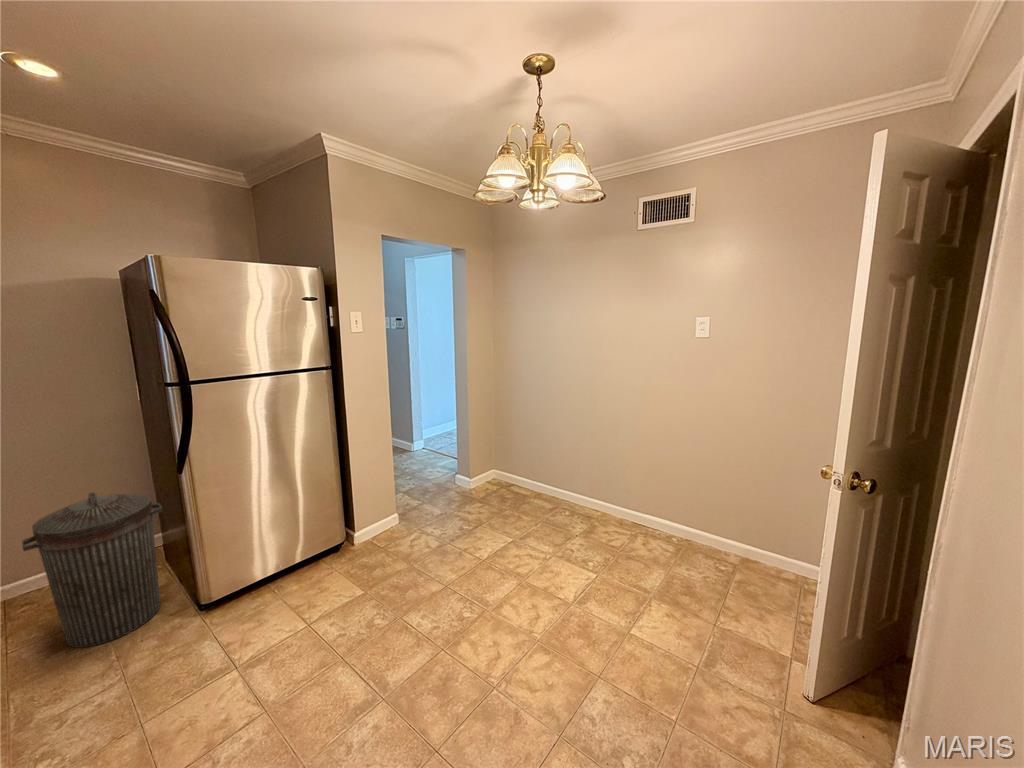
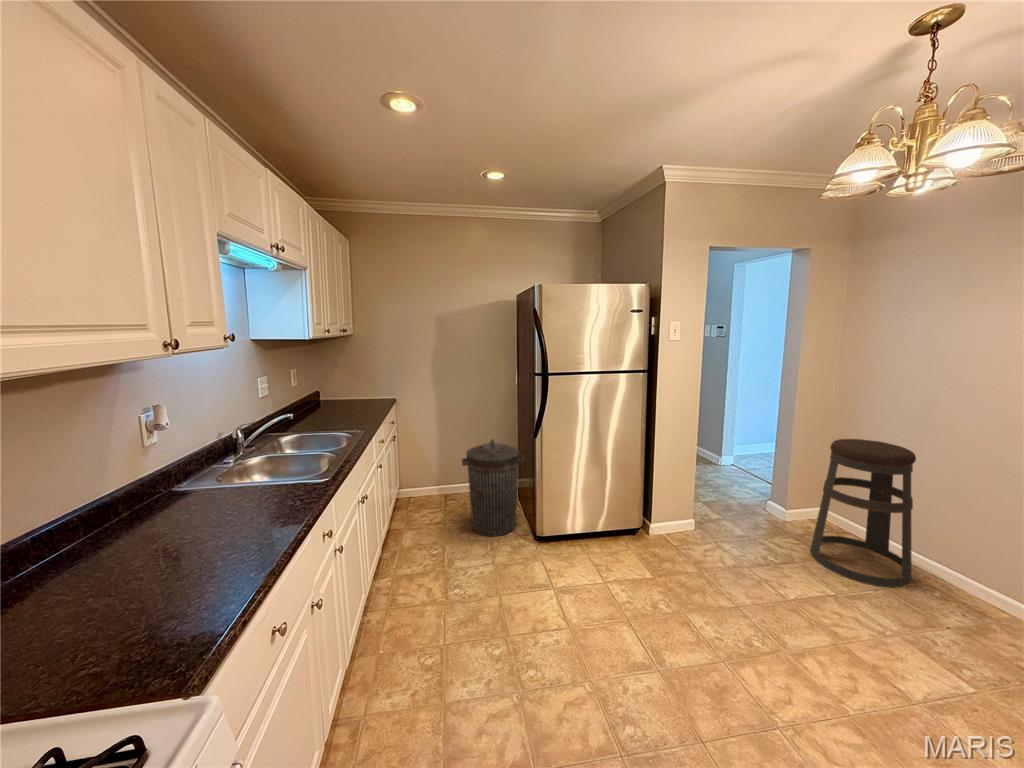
bar stool: none [492,409,553,522] -> present [810,439,916,588]

